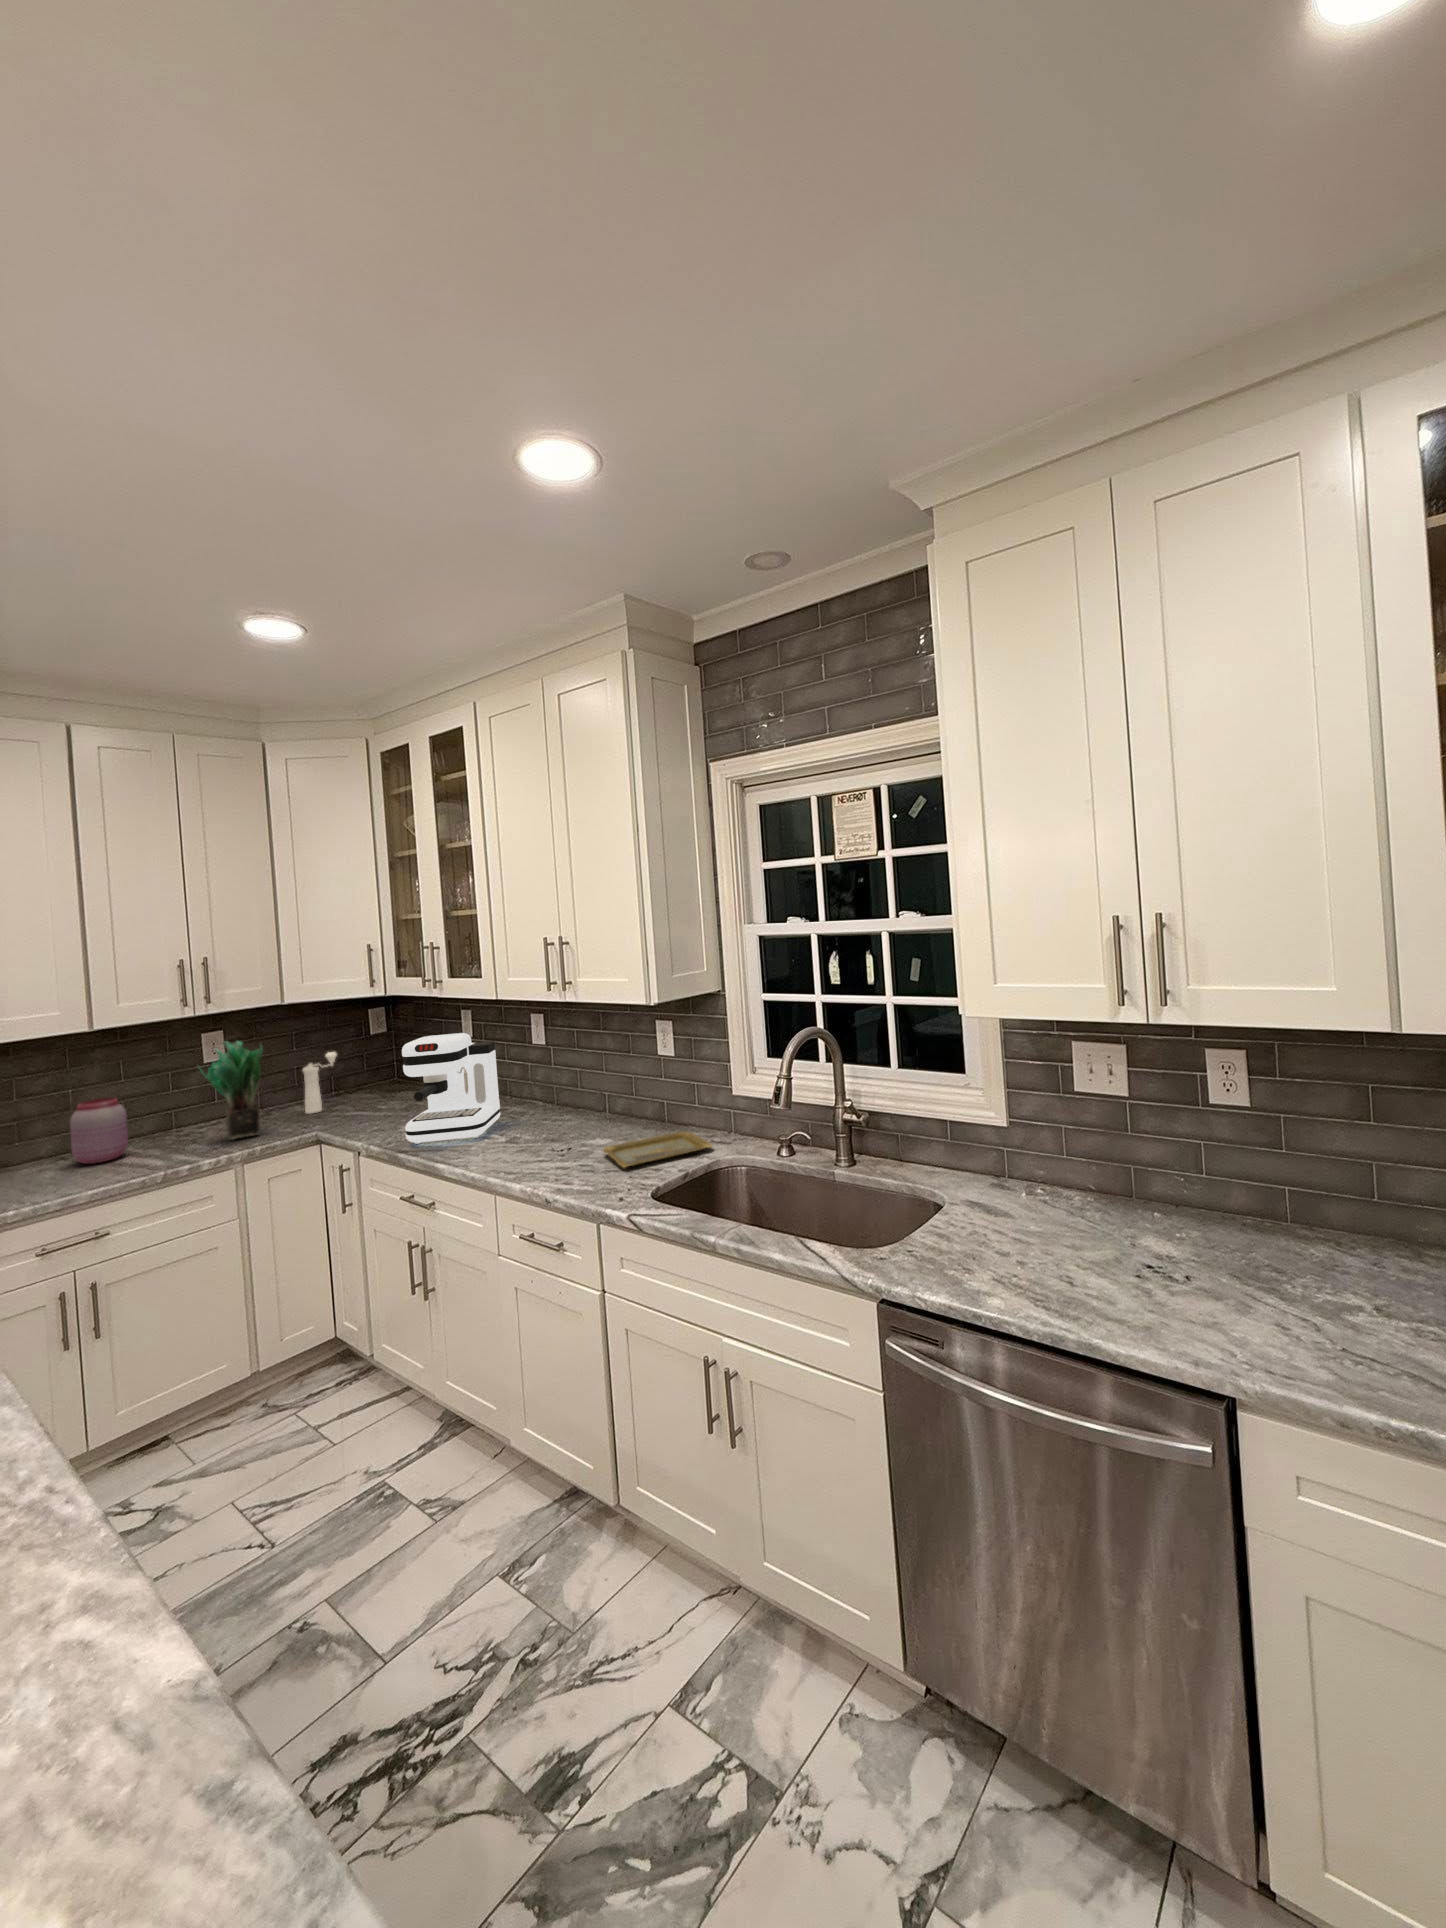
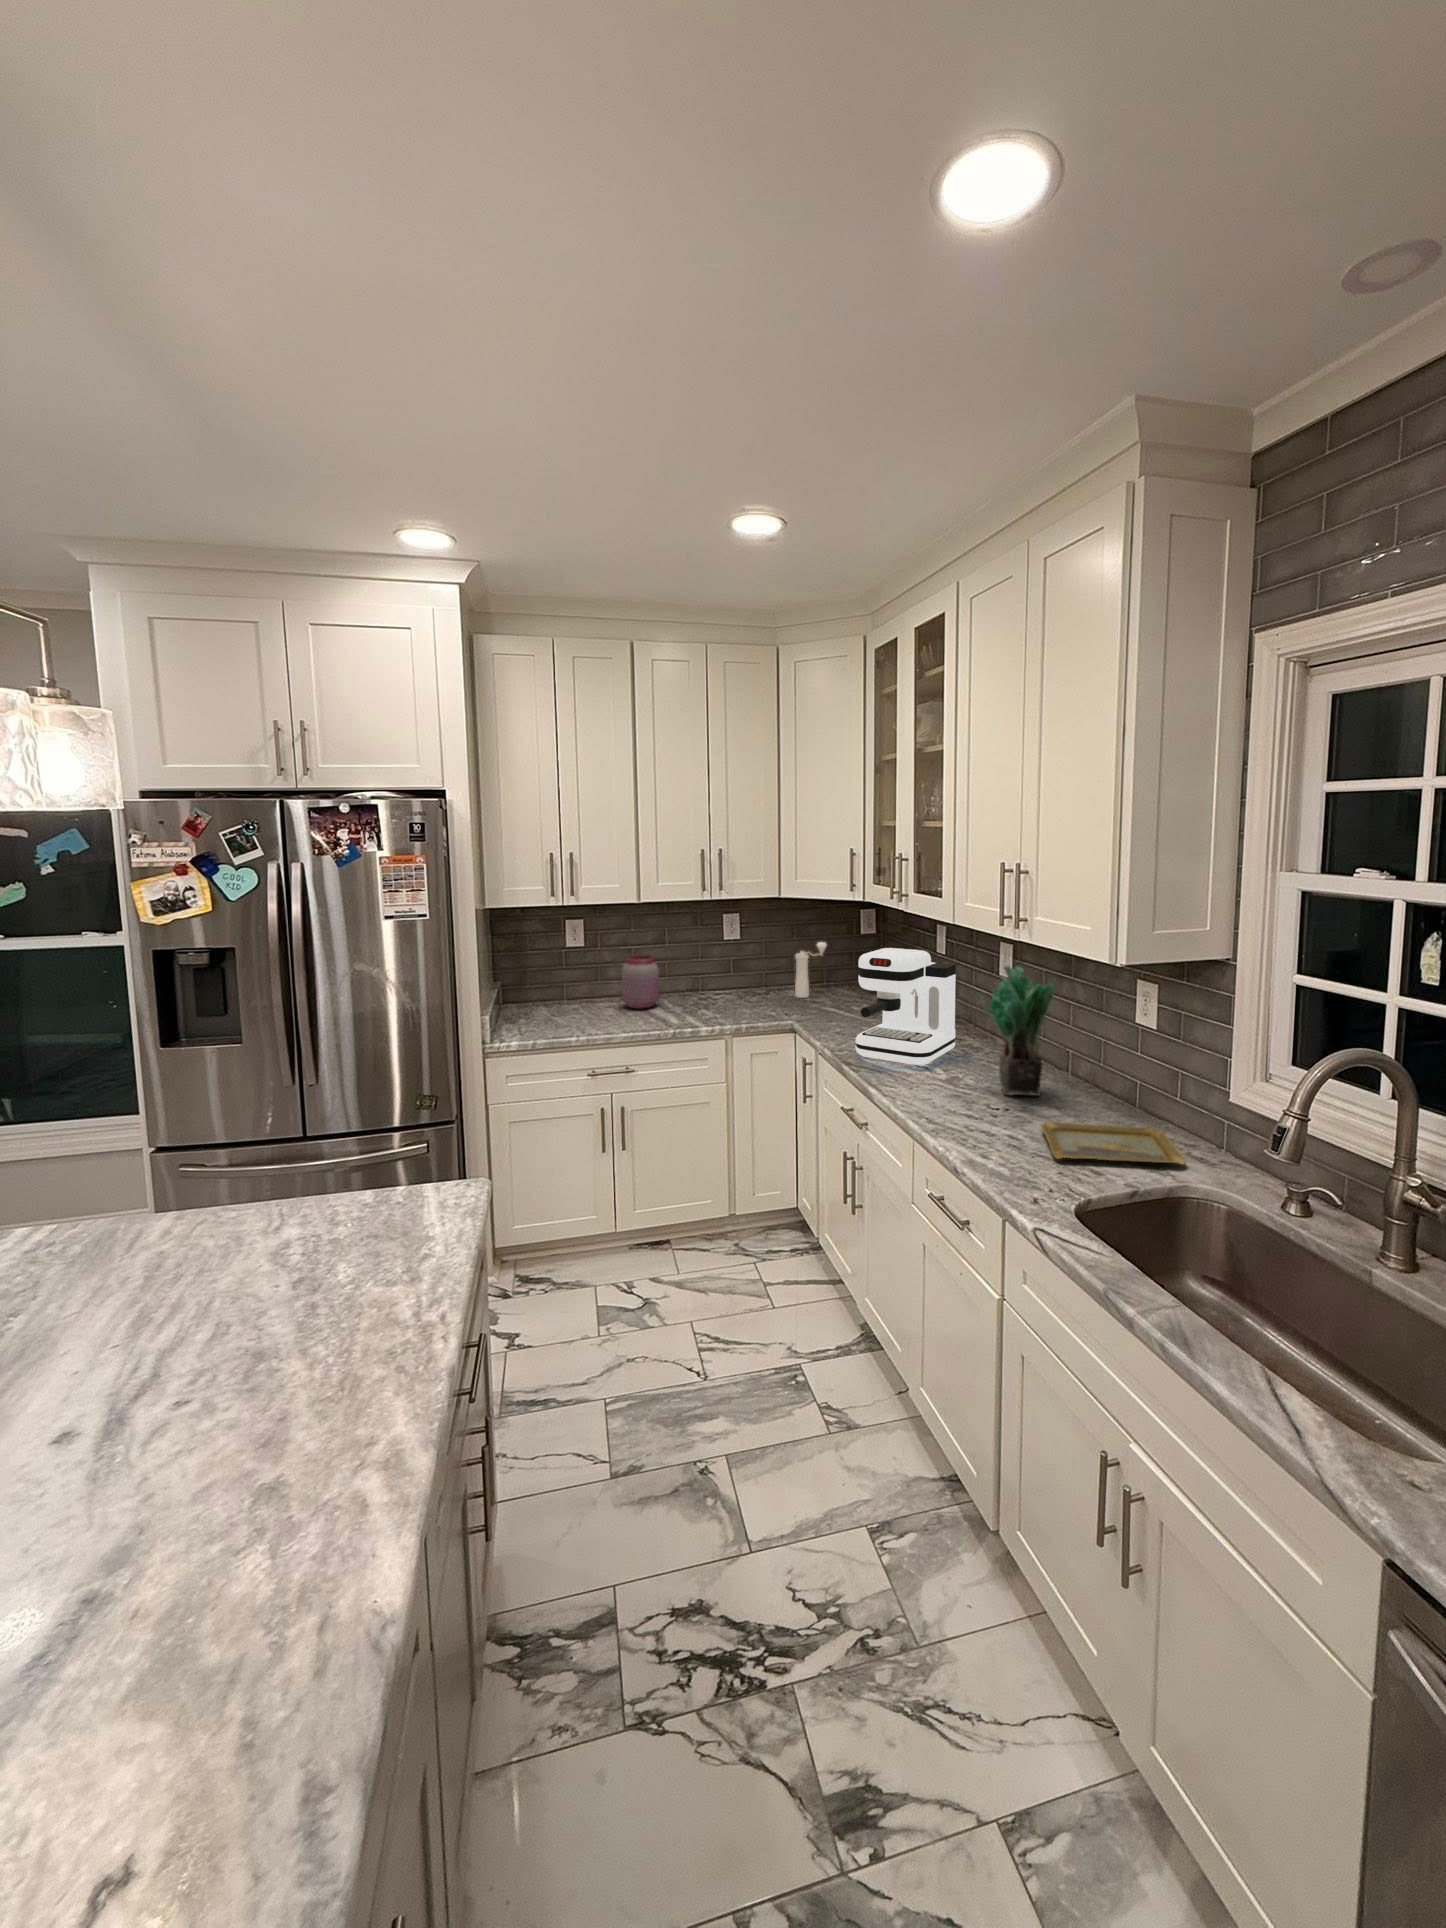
potted plant: present [199,1041,263,1140] -> present [978,966,1056,1096]

